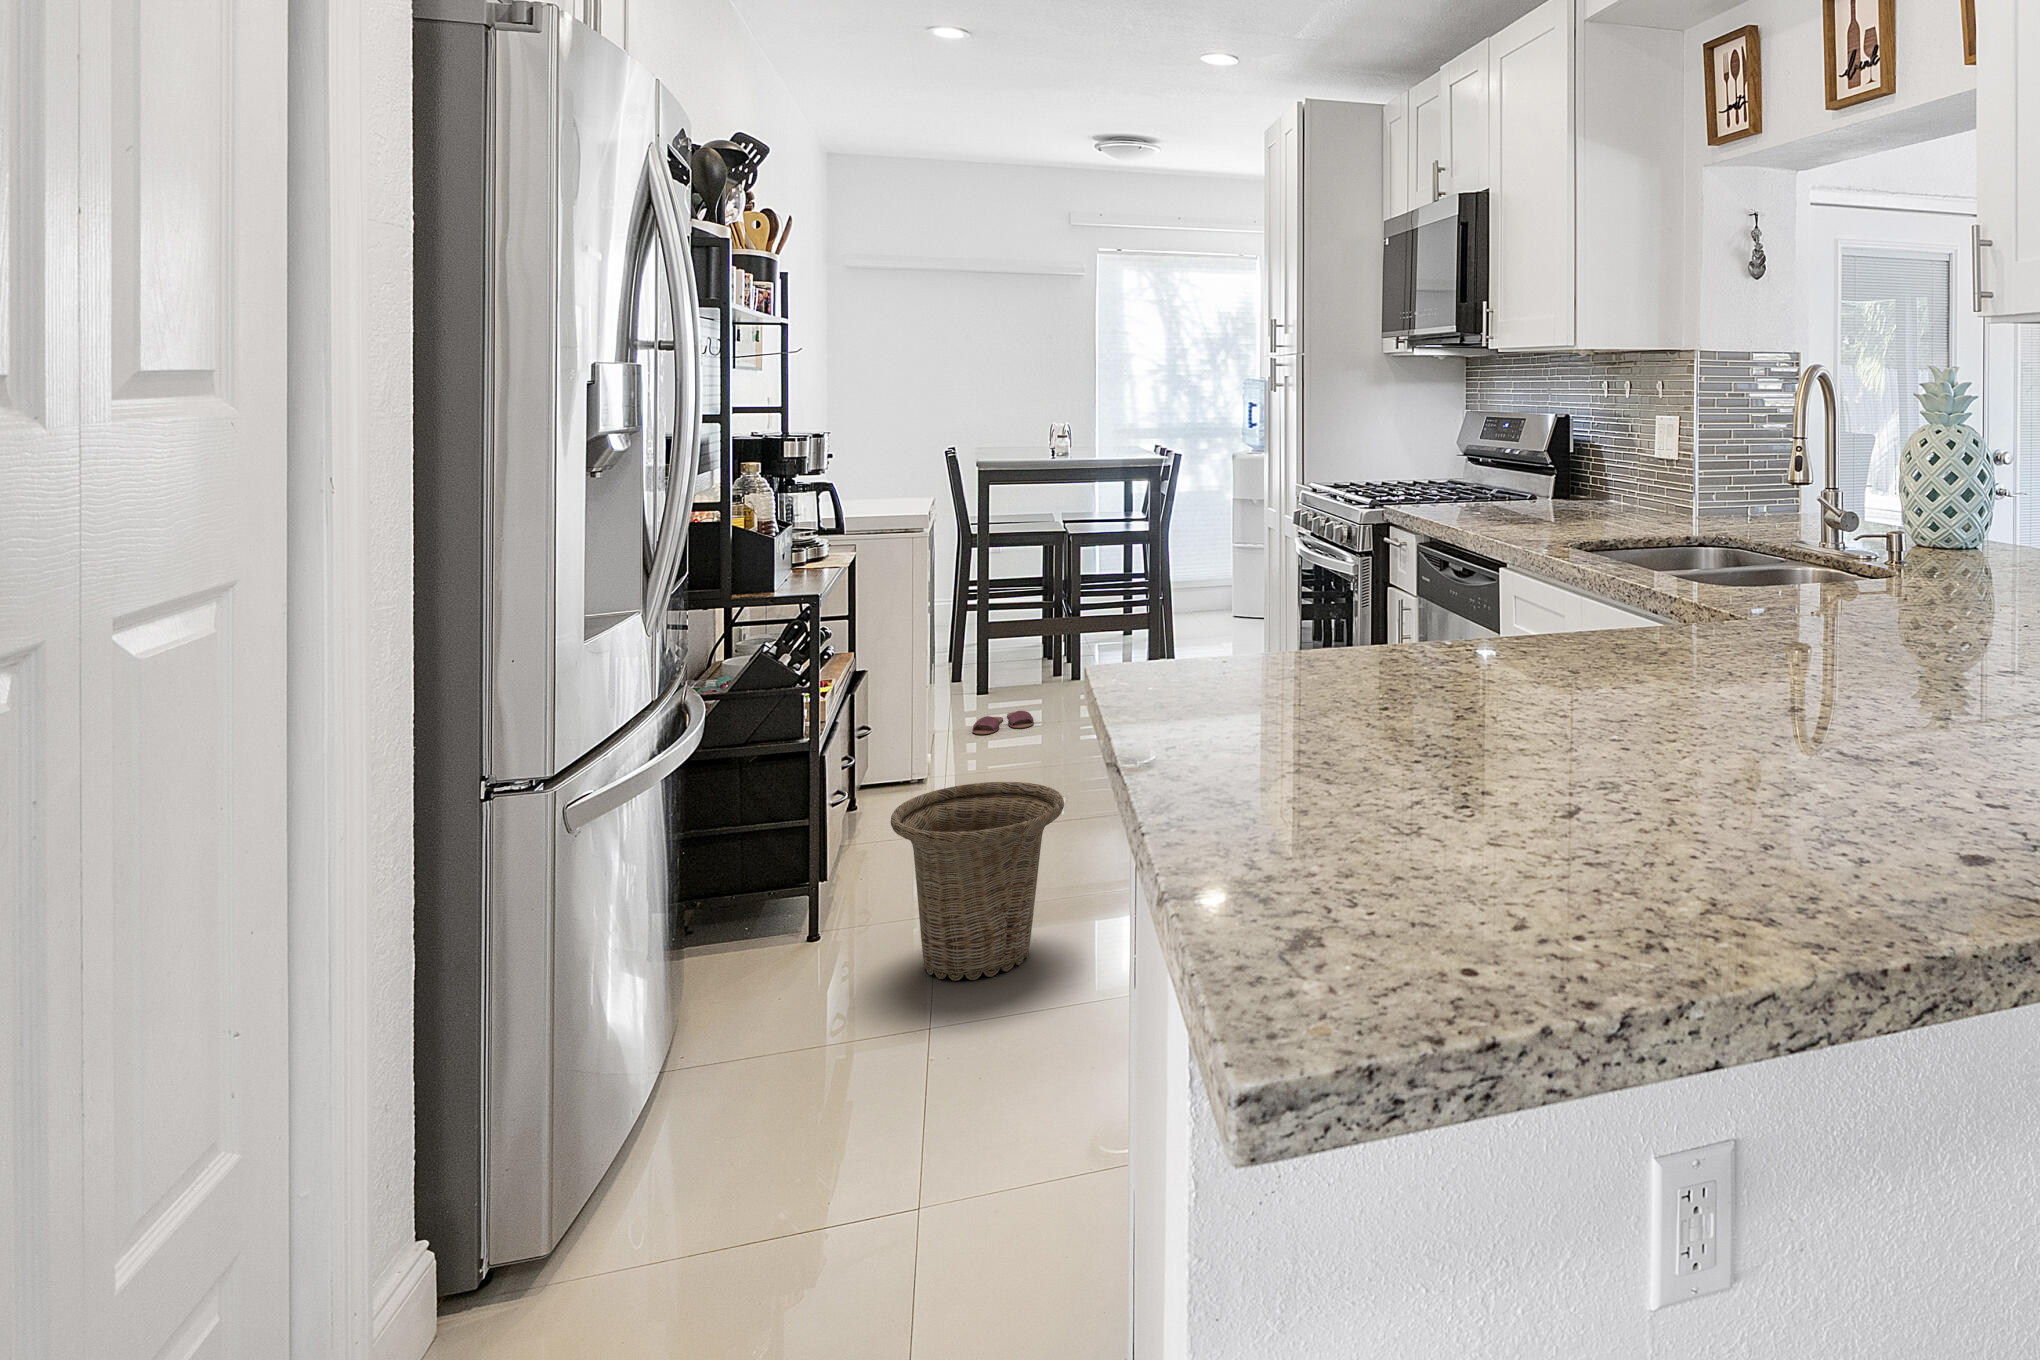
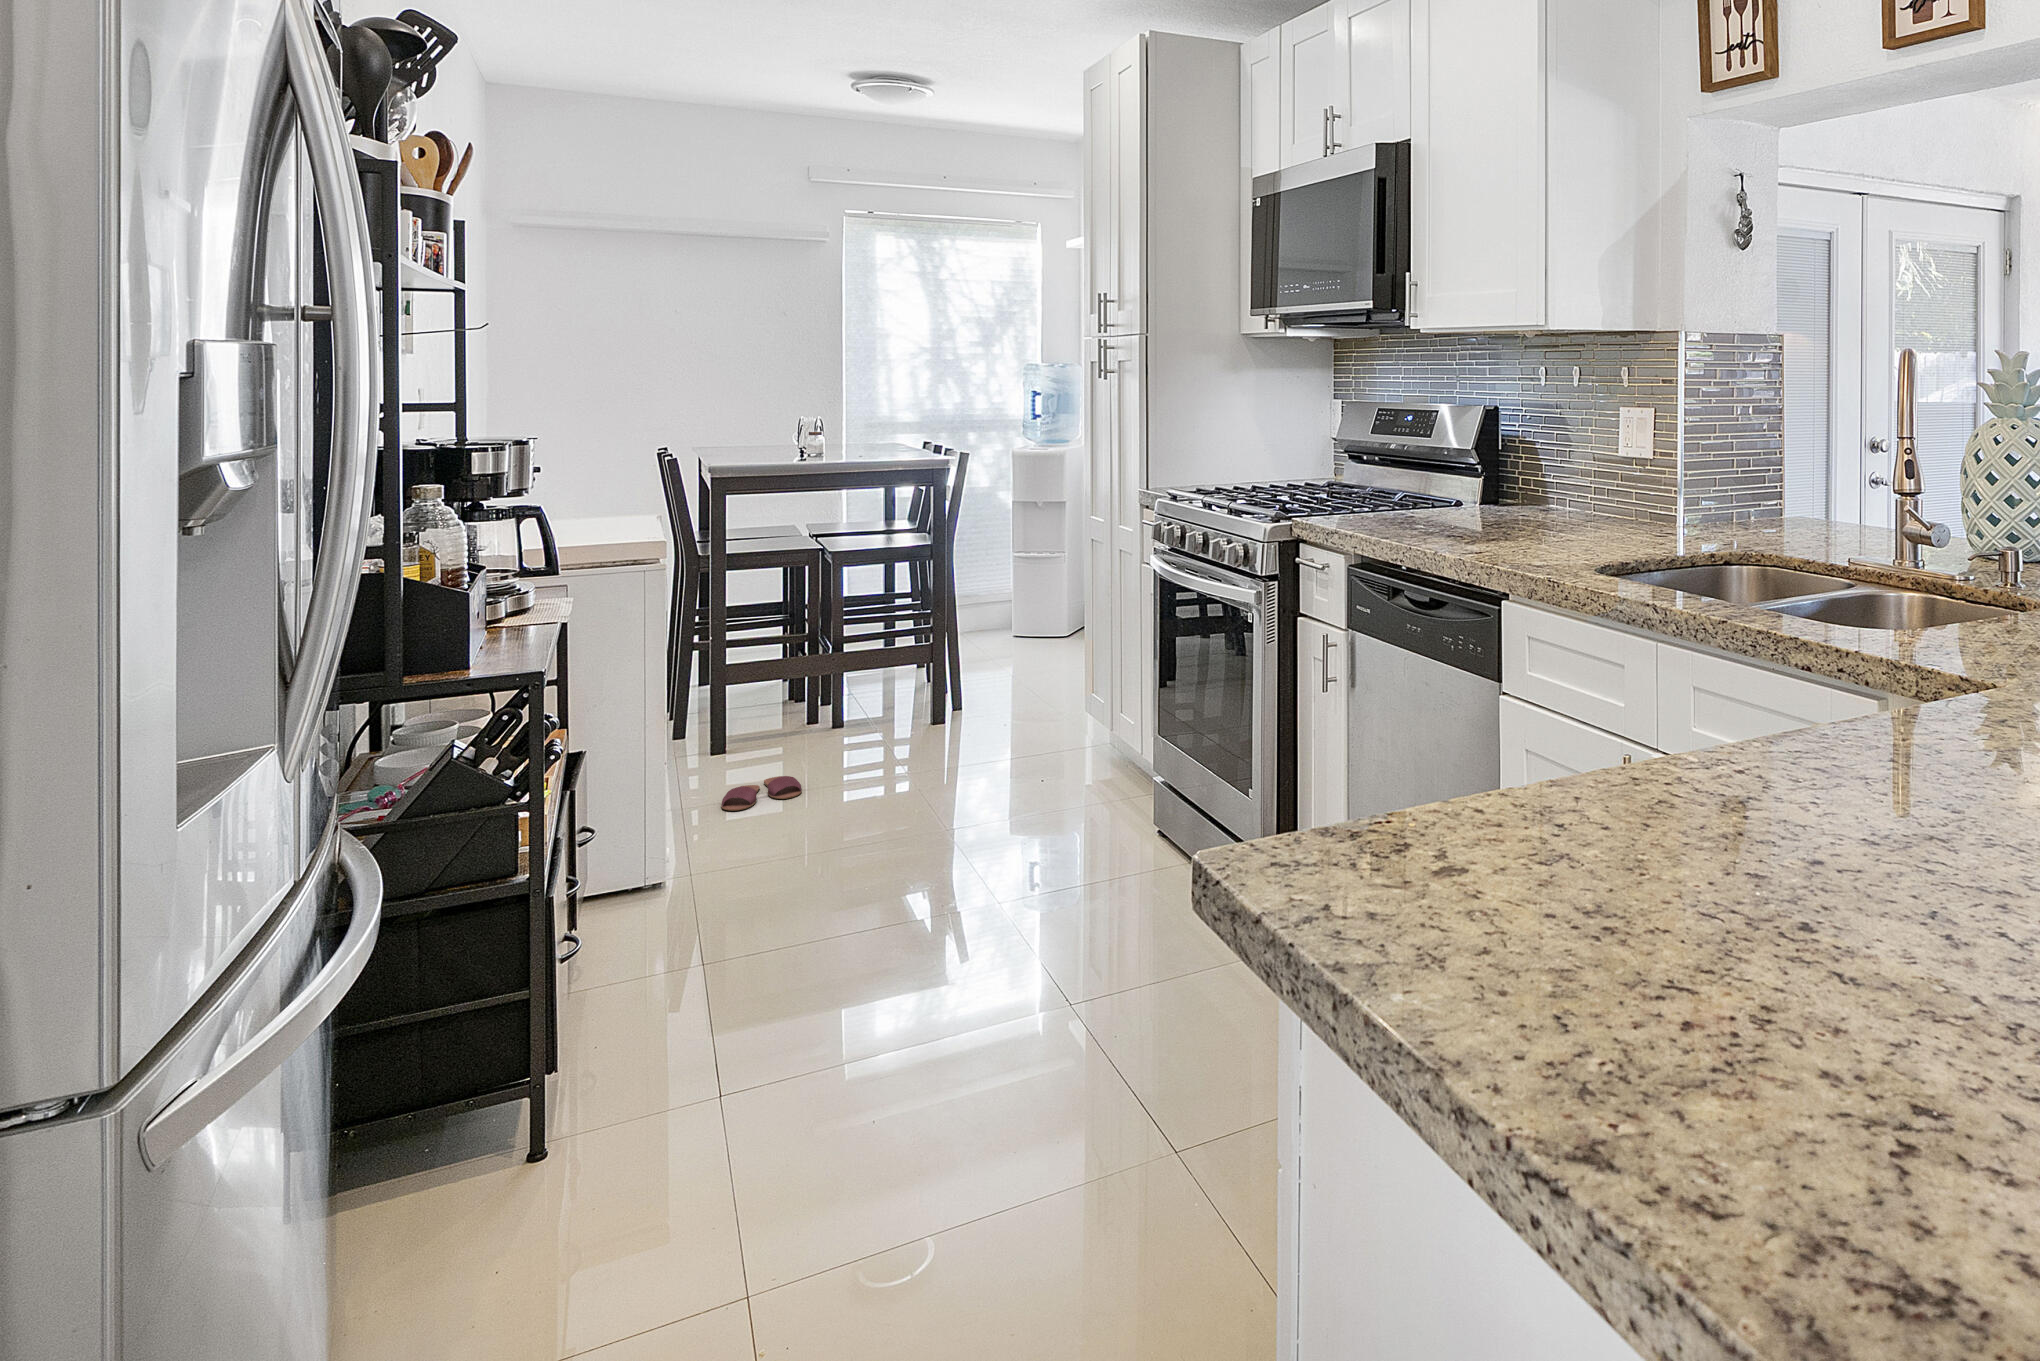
basket: present [891,782,1064,981] -> none [672,903,919,1192]

